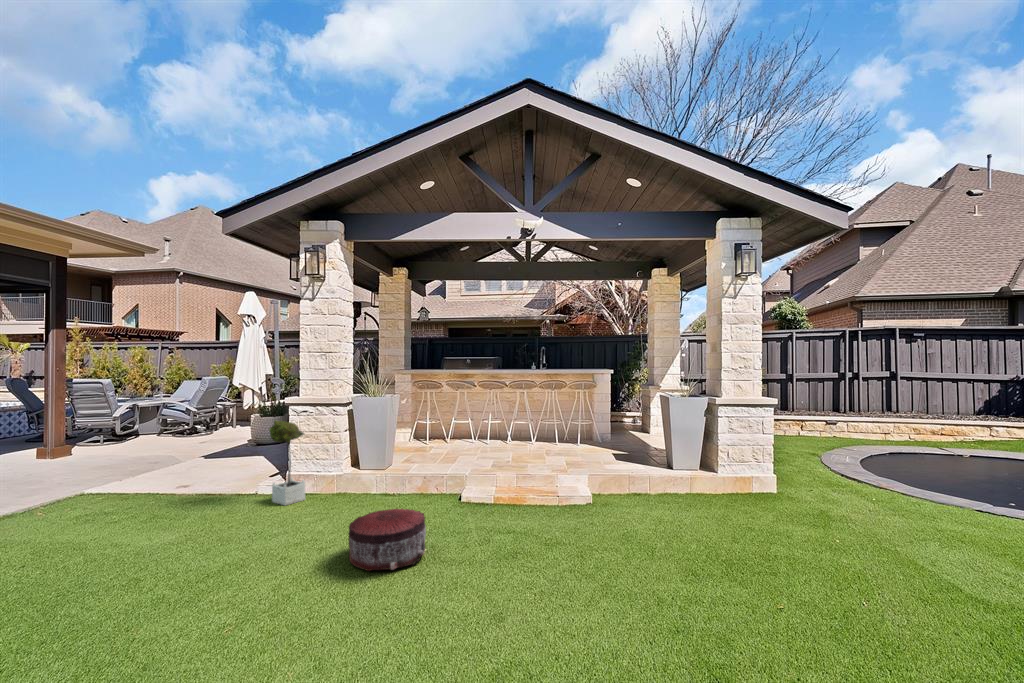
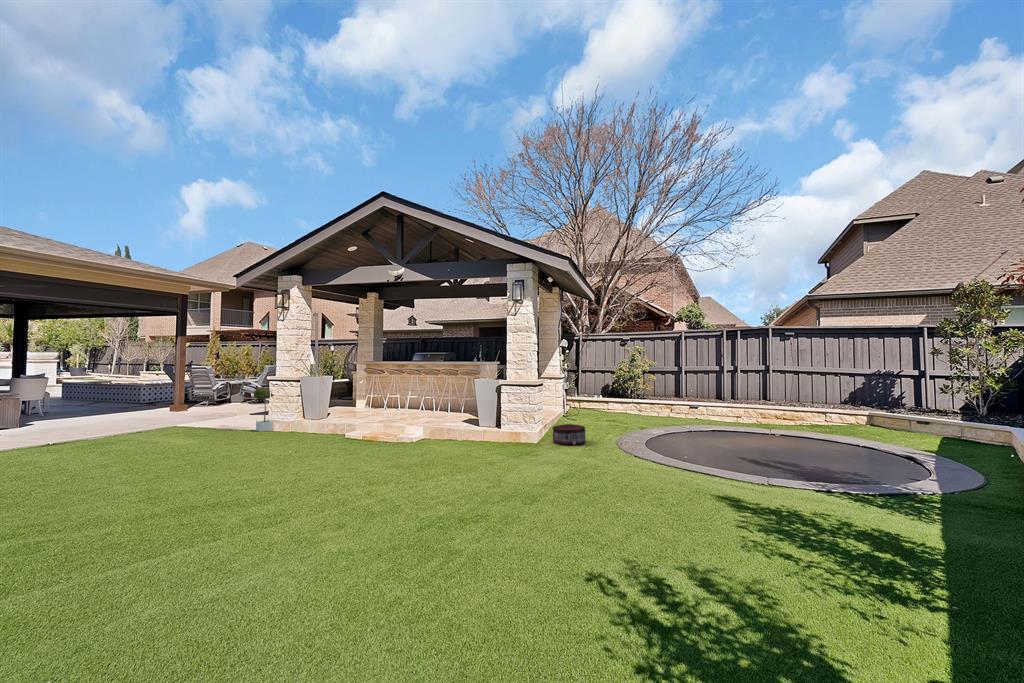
pouf: present [348,508,426,571] -> present [553,424,585,445]

